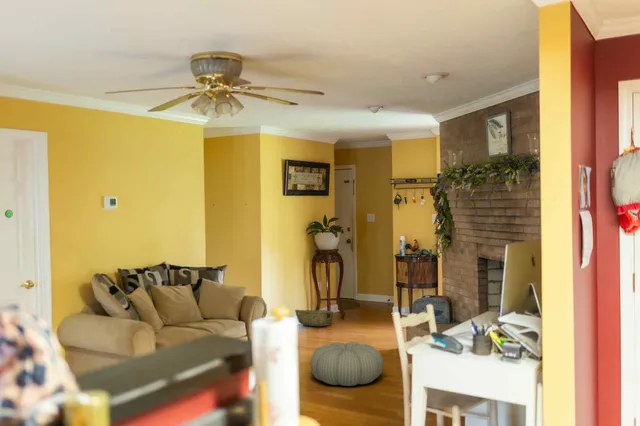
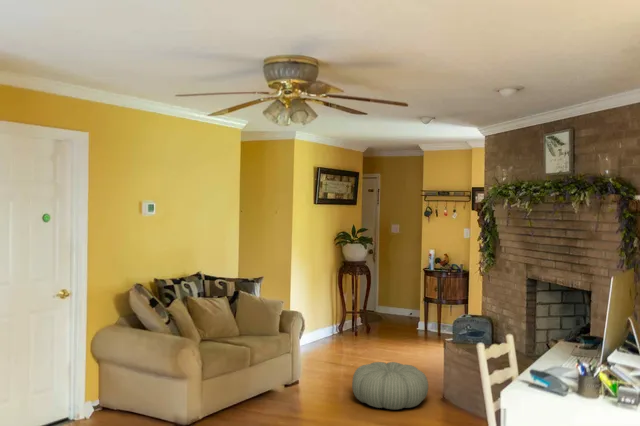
woven basket: present [295,310,334,326] -> none [322,322,362,341]

